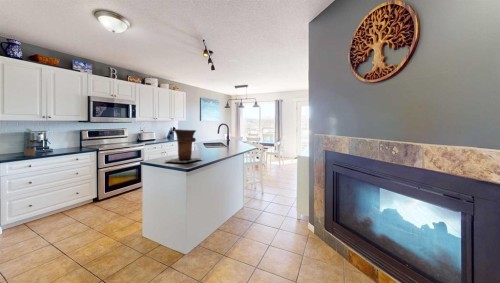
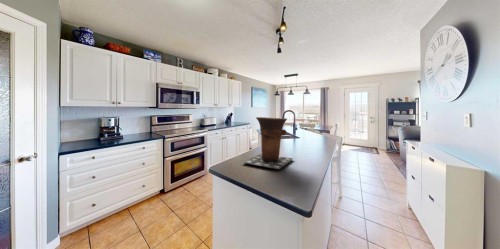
potted plant: present [22,129,43,156] -> none [79,114,115,145]

